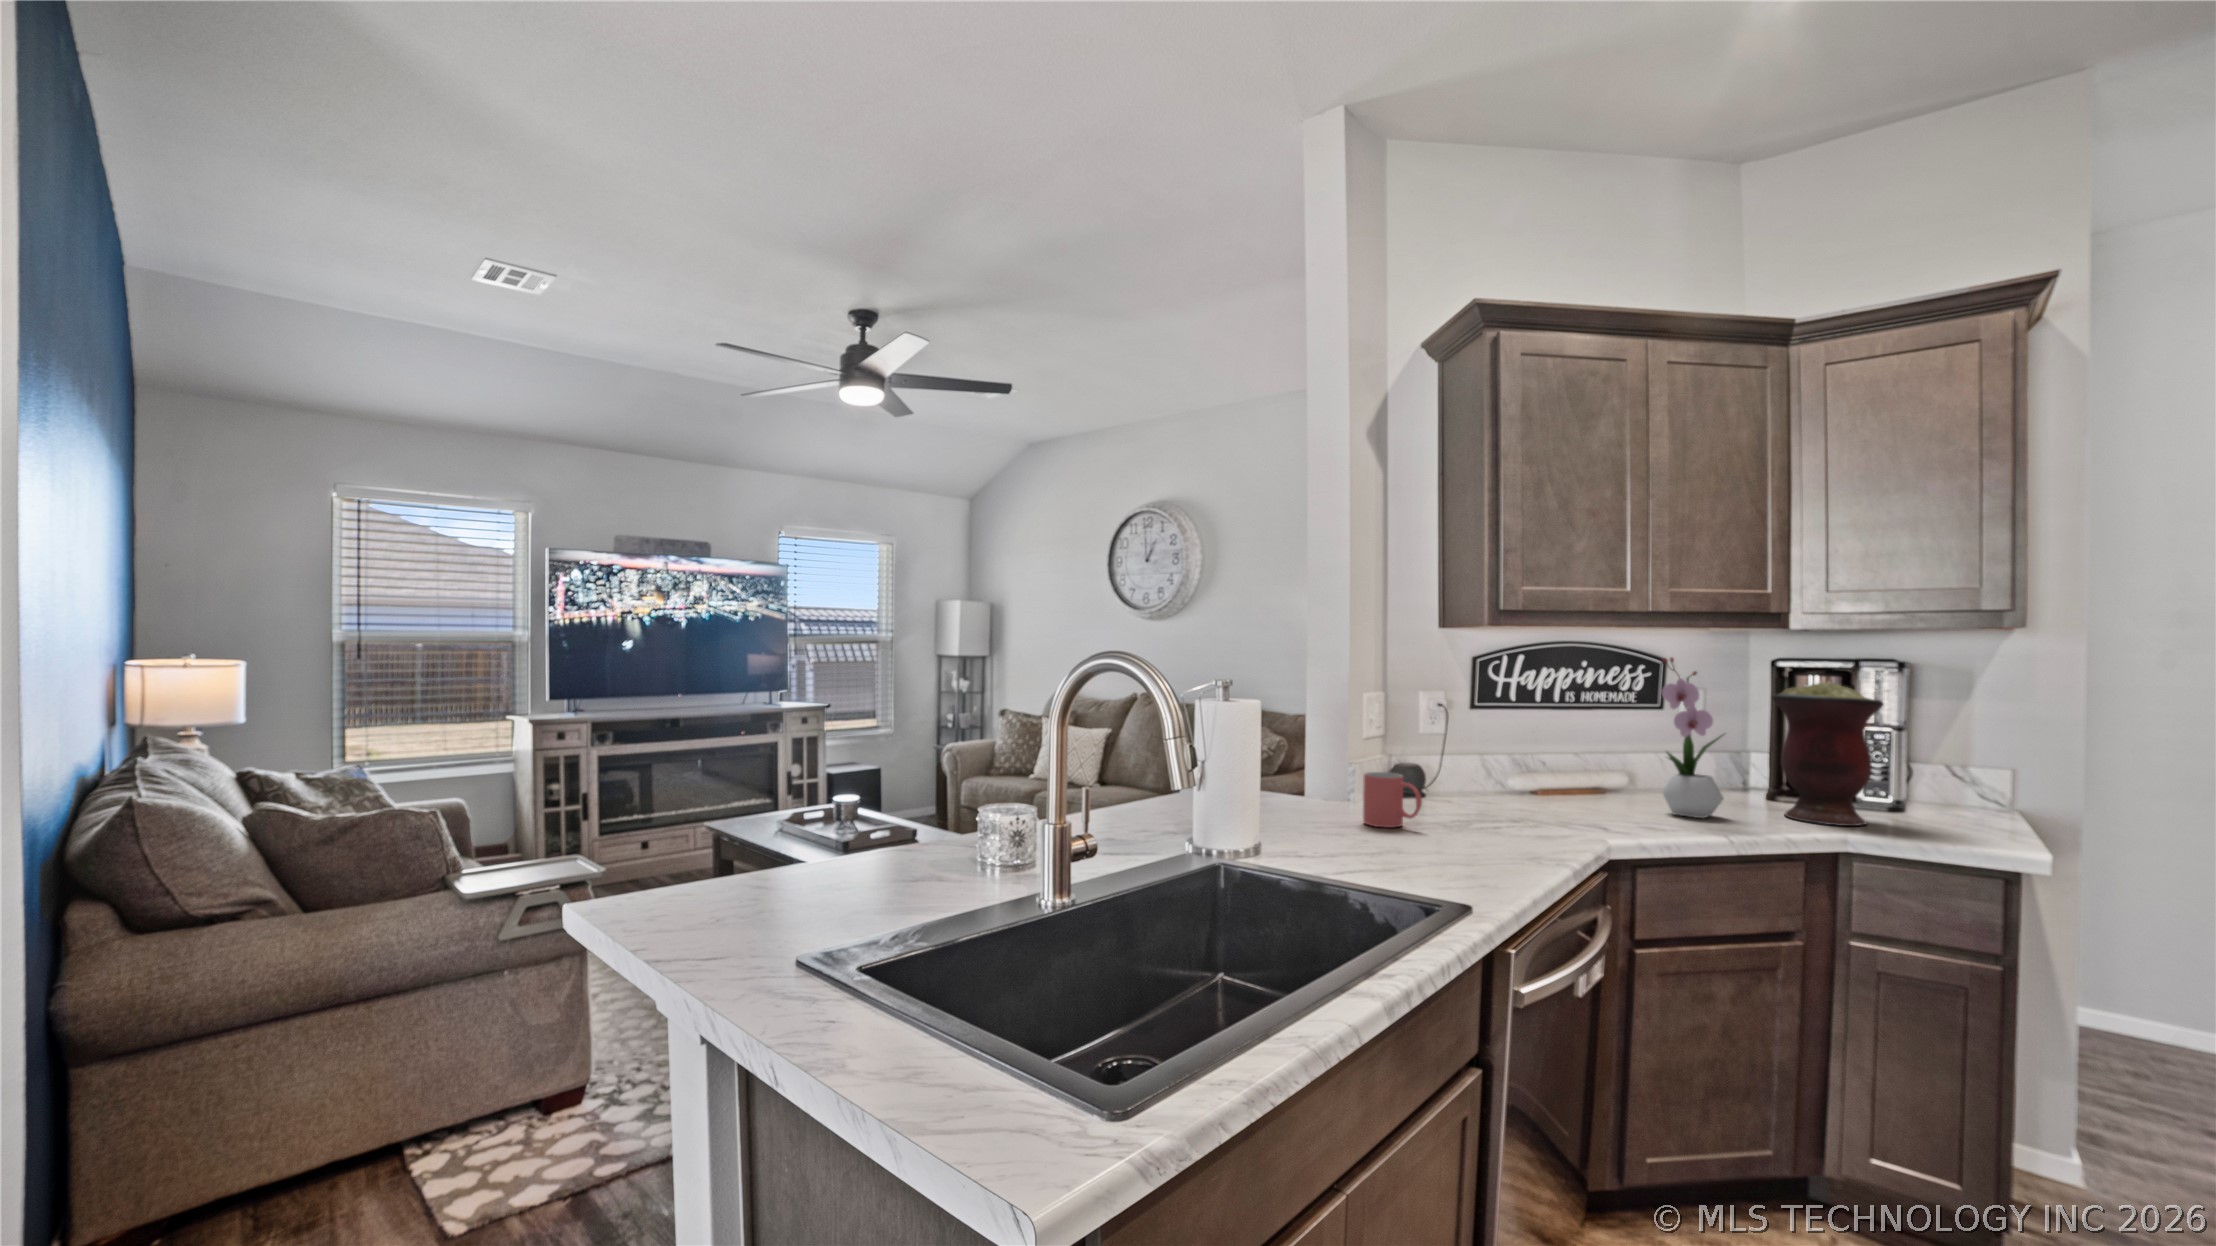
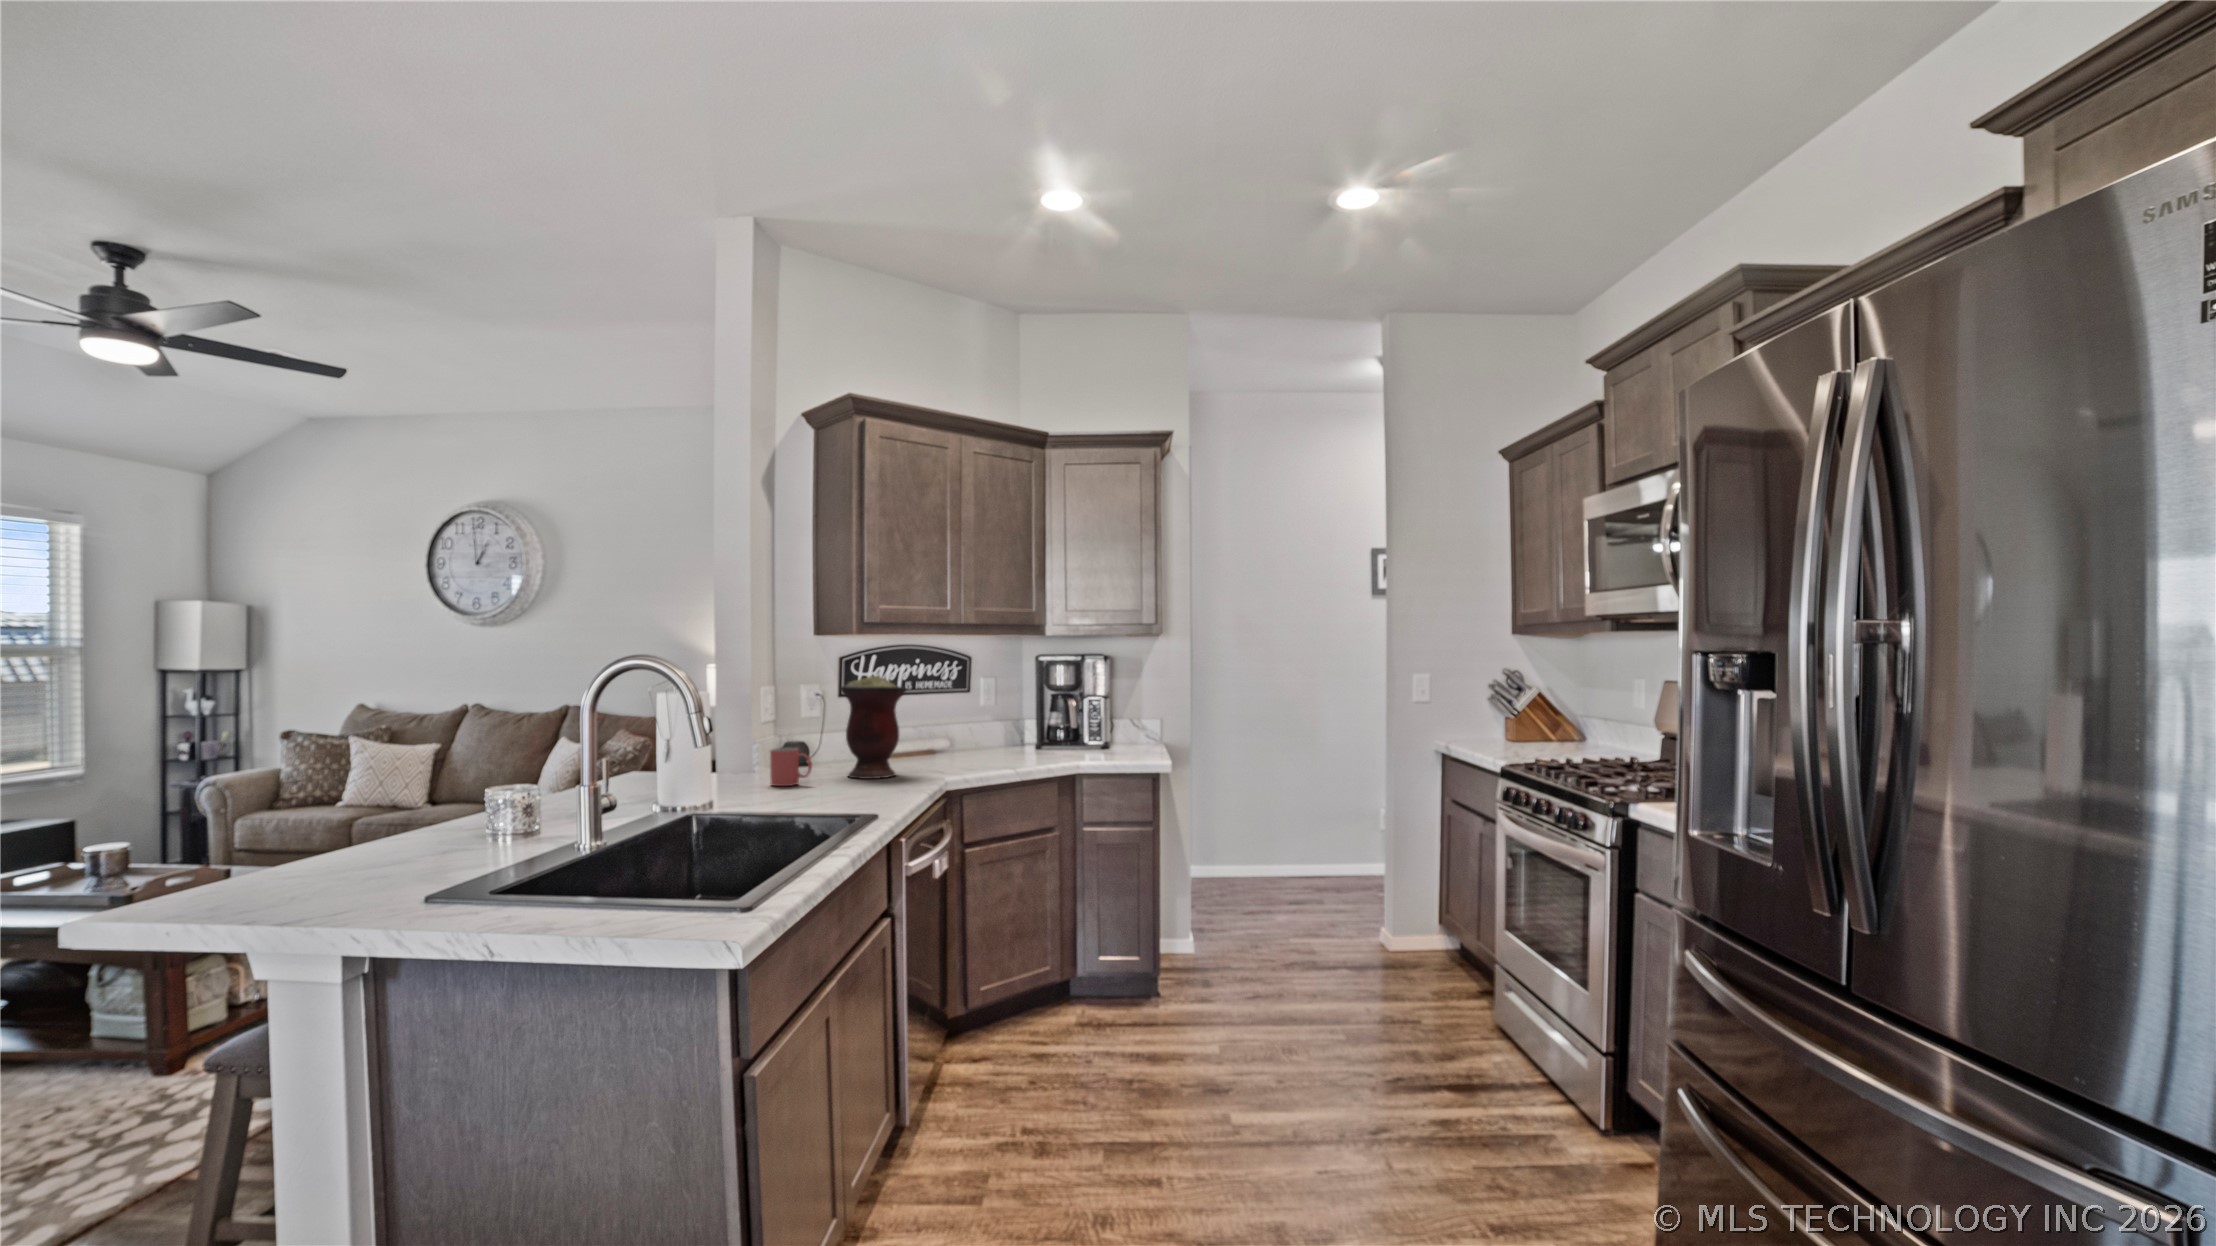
flower arrangement: present [1662,657,1724,818] -> none [965,657,1004,763]
vase: present [1772,683,1883,826] -> present [840,676,906,779]

